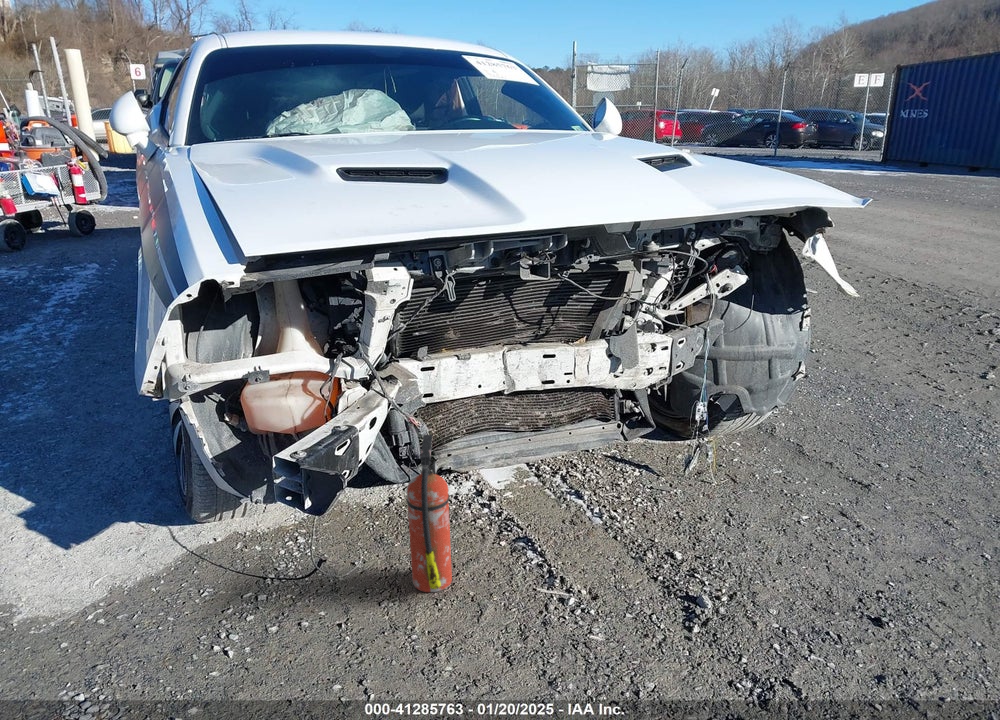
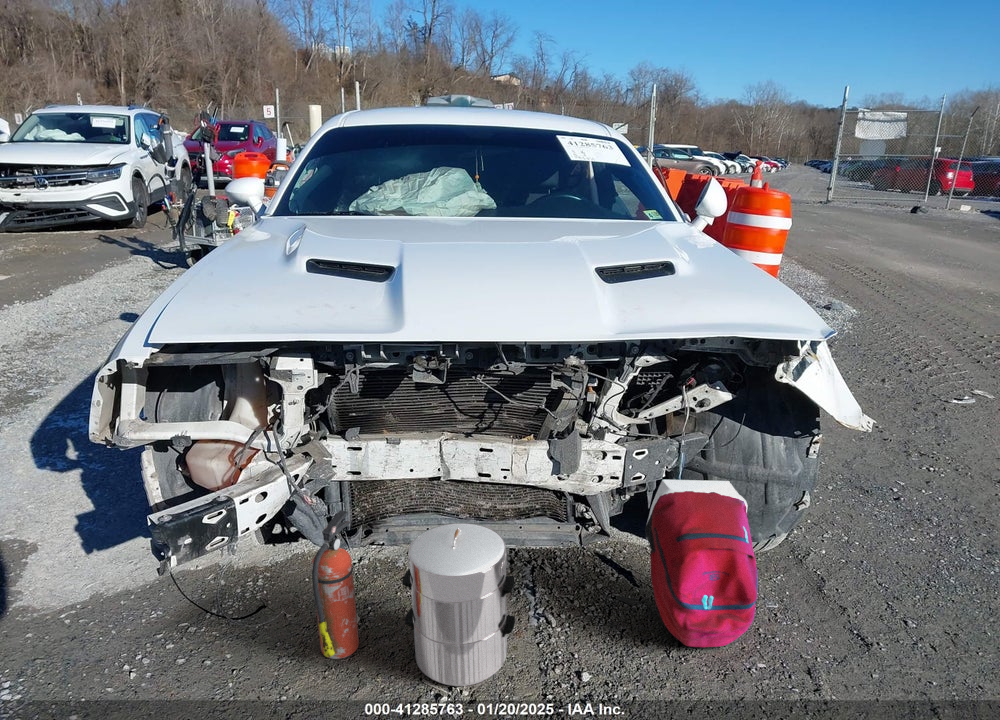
backpack: none [675,361,793,508] -> present [645,480,758,647]
waste bin: none [502,429,614,586] -> present [402,523,515,686]

